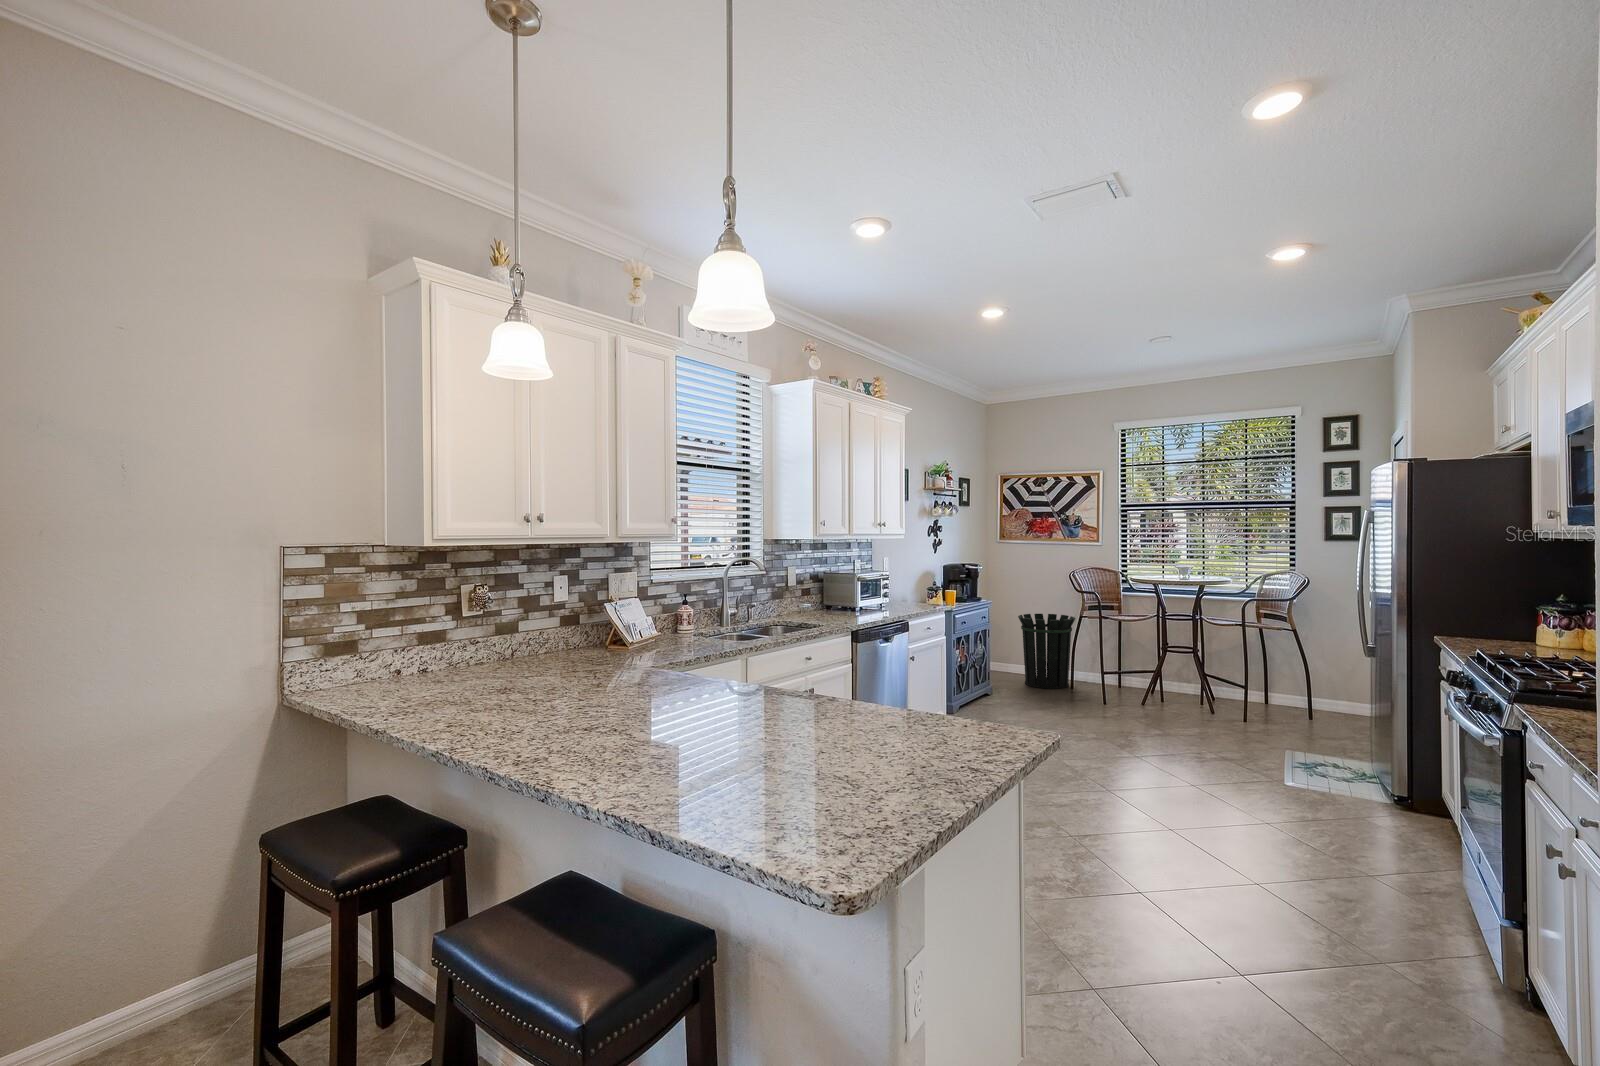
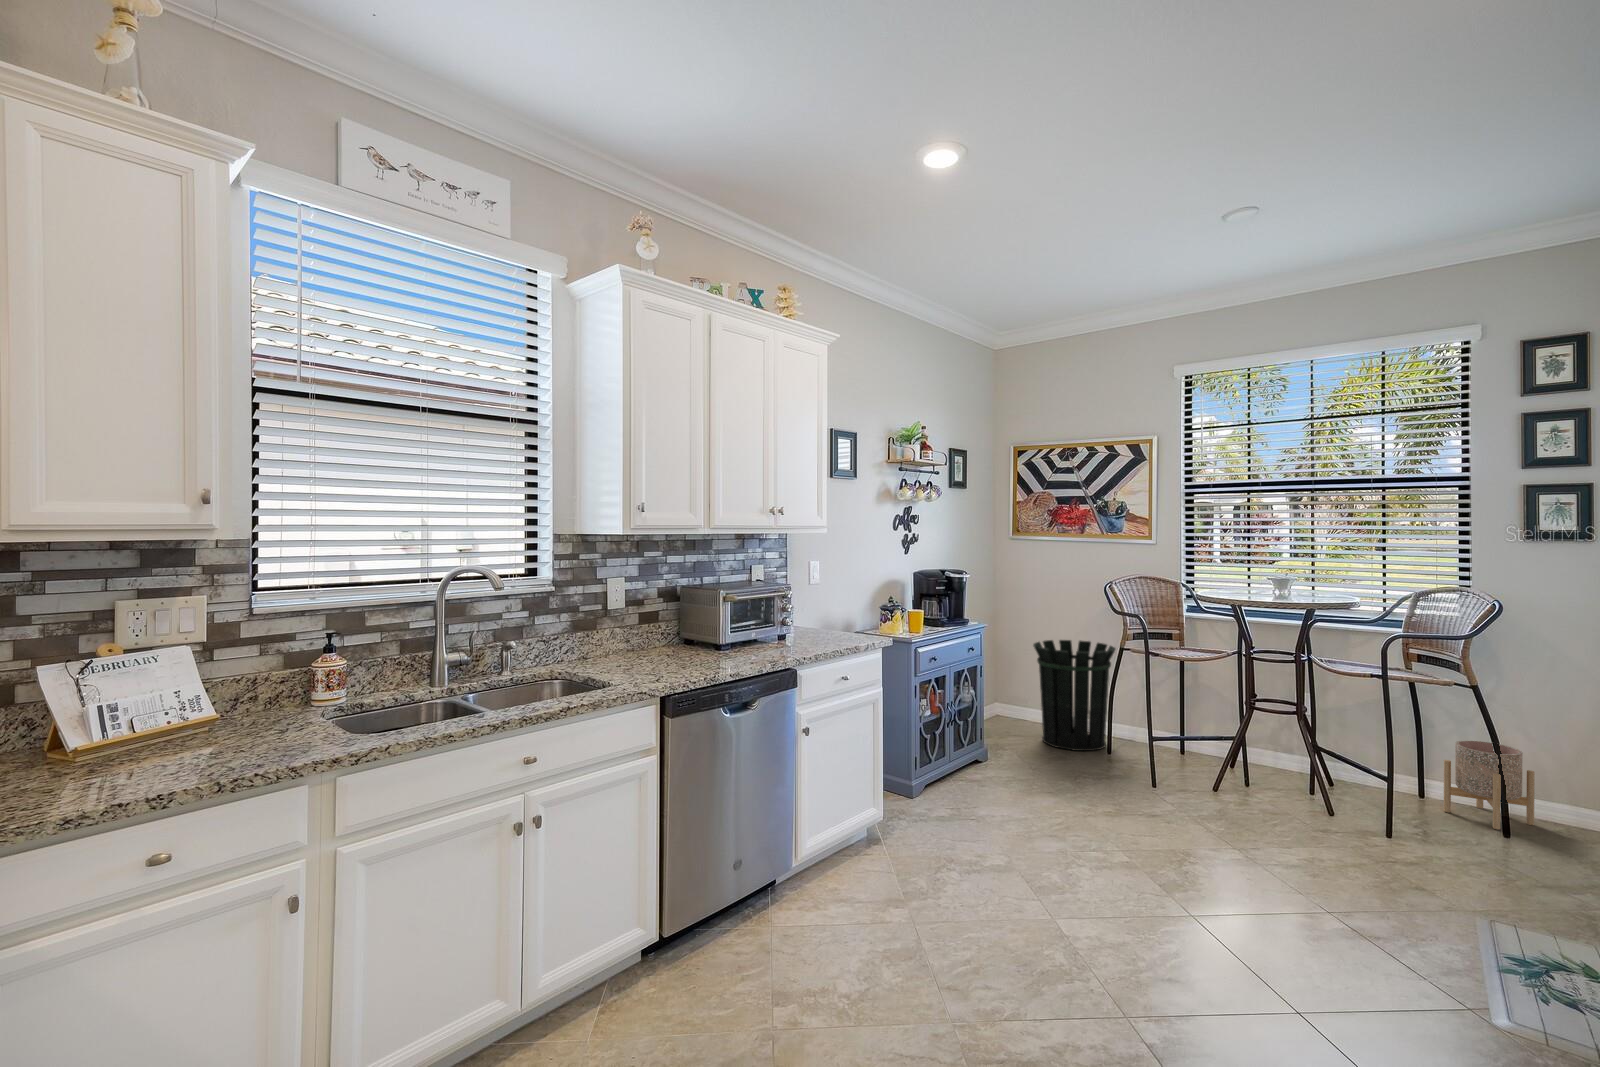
planter: none [1281,667,1332,718] -> present [1444,740,1535,830]

